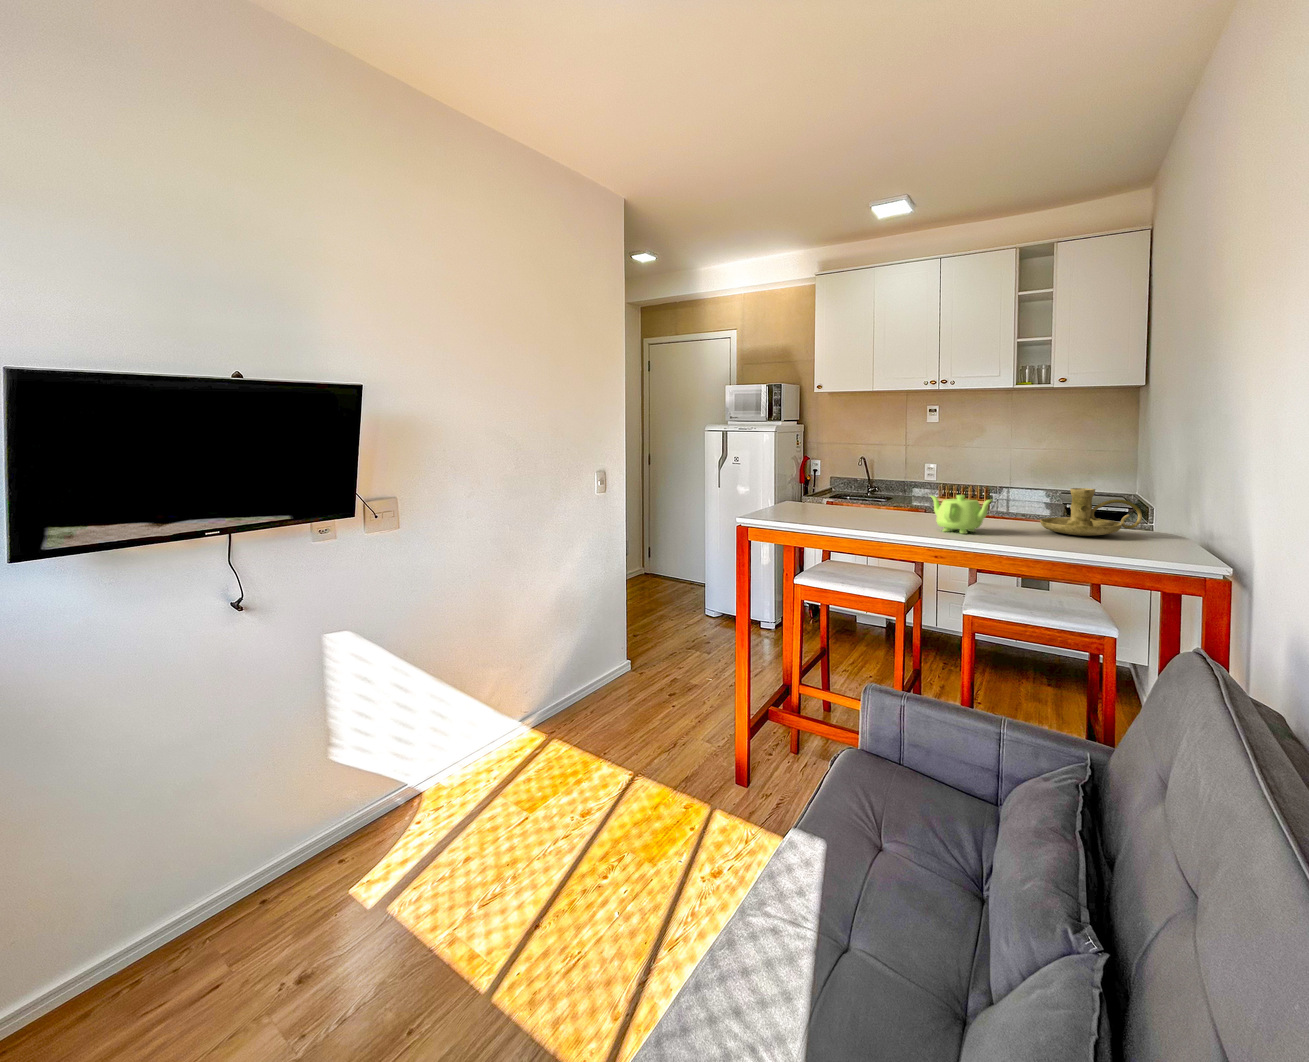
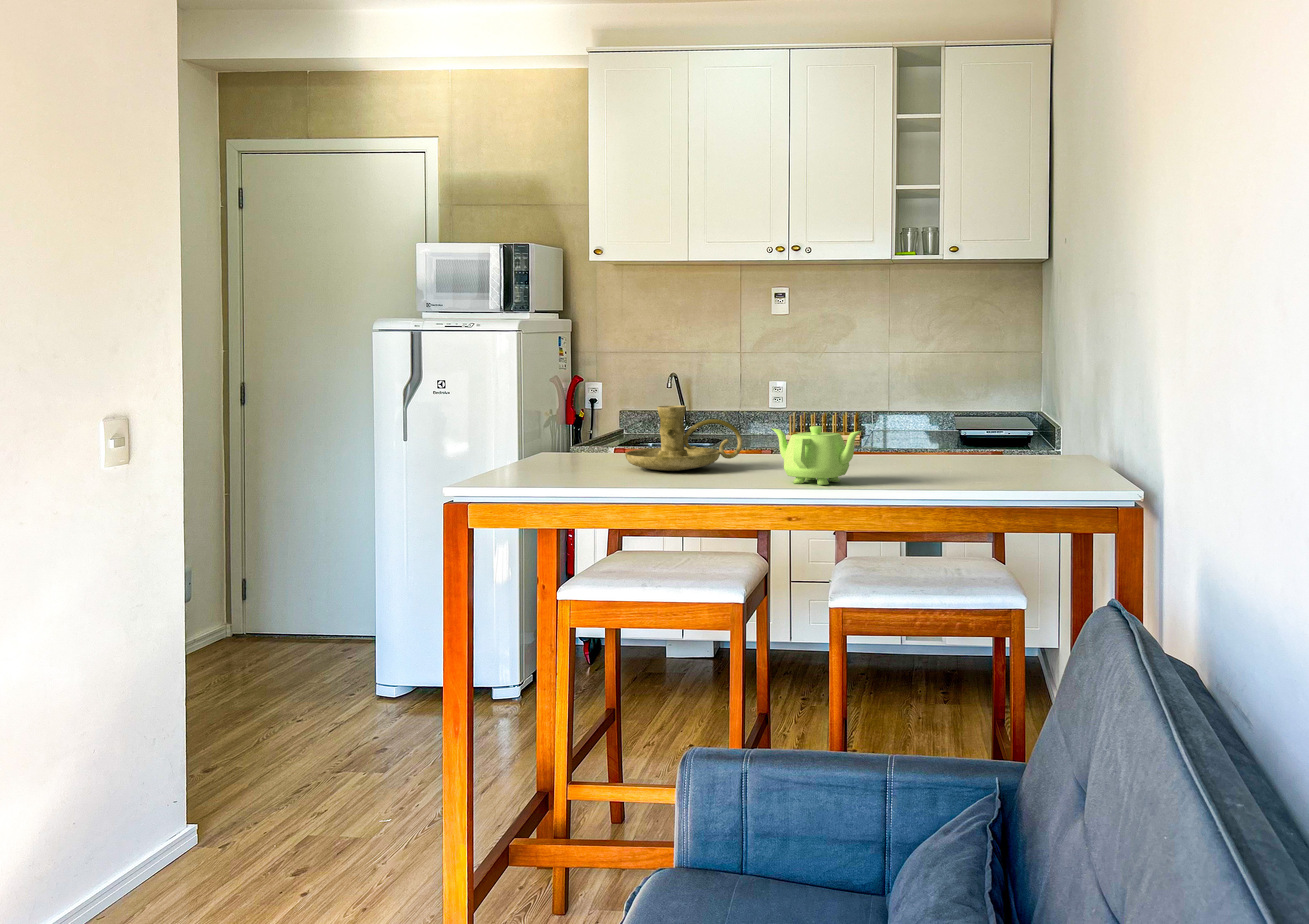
candle holder: present [1040,488,1142,536] -> present [625,406,742,471]

